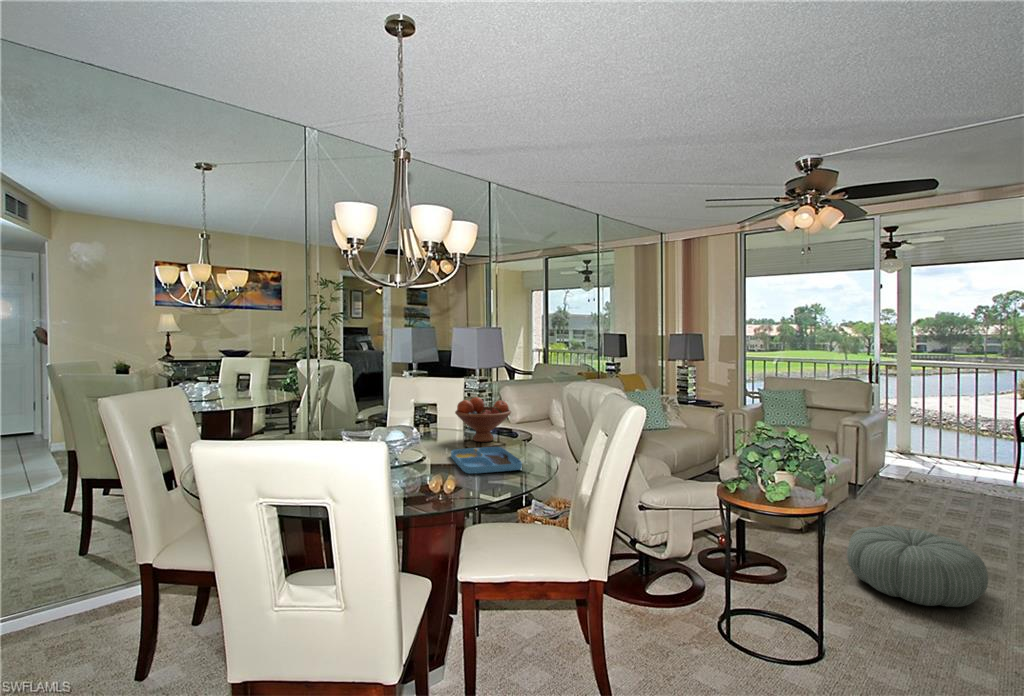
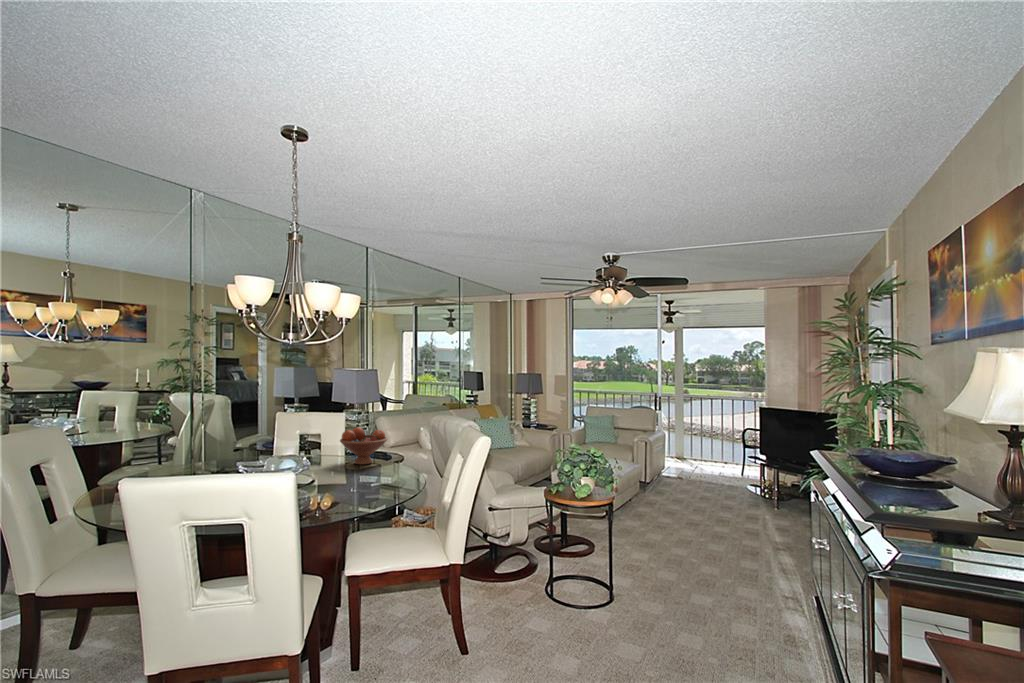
tray: present [451,447,522,474] -> none [337,468,397,490]
pouf: present [847,525,988,607] -> none [636,513,720,567]

